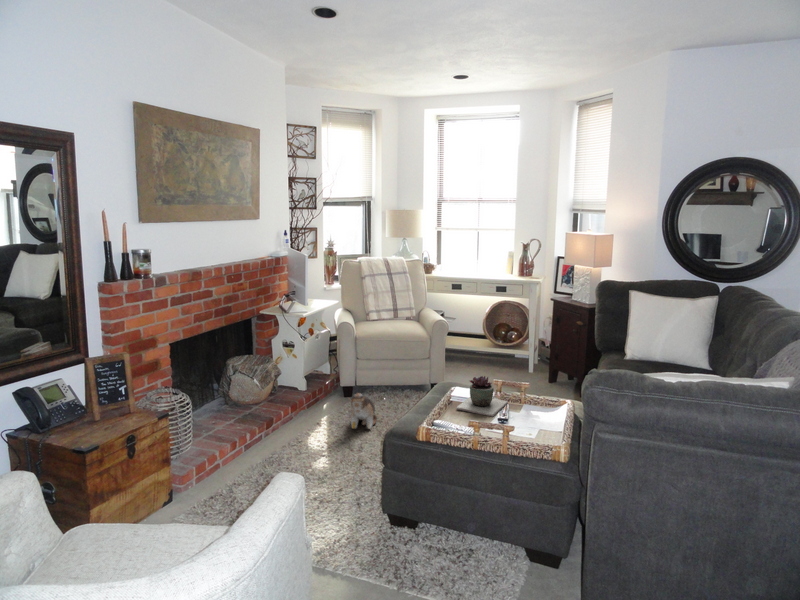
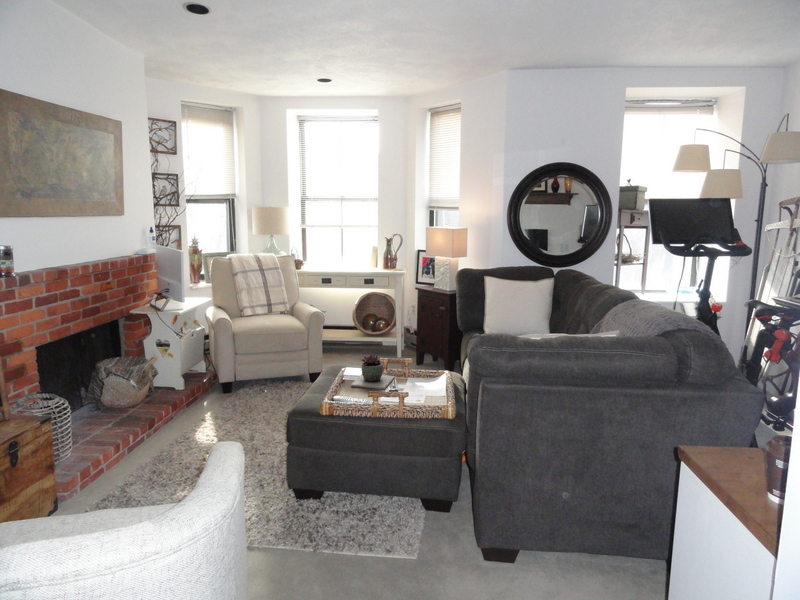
plush toy: present [351,393,377,429] -> none [234,385,263,422]

